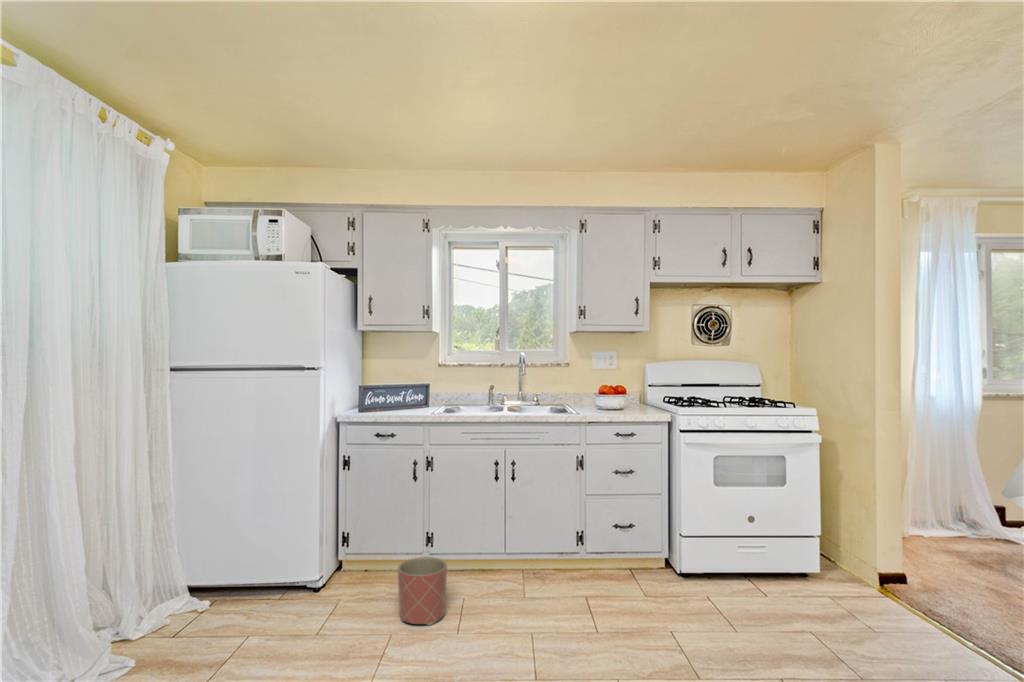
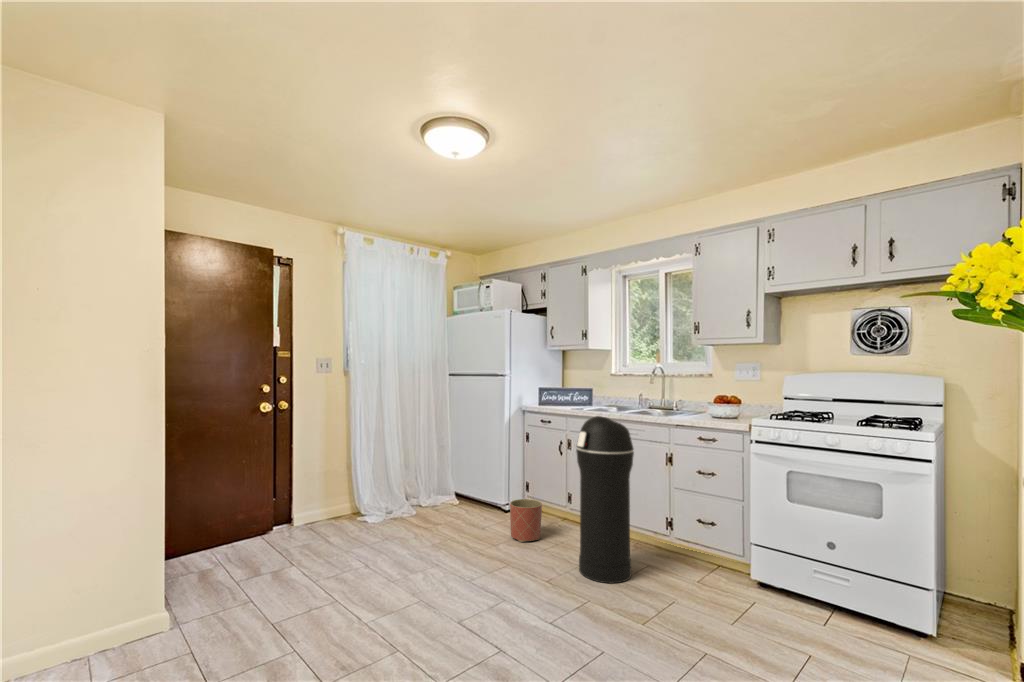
trash can: none [536,425,608,632] -> present [576,416,634,583]

